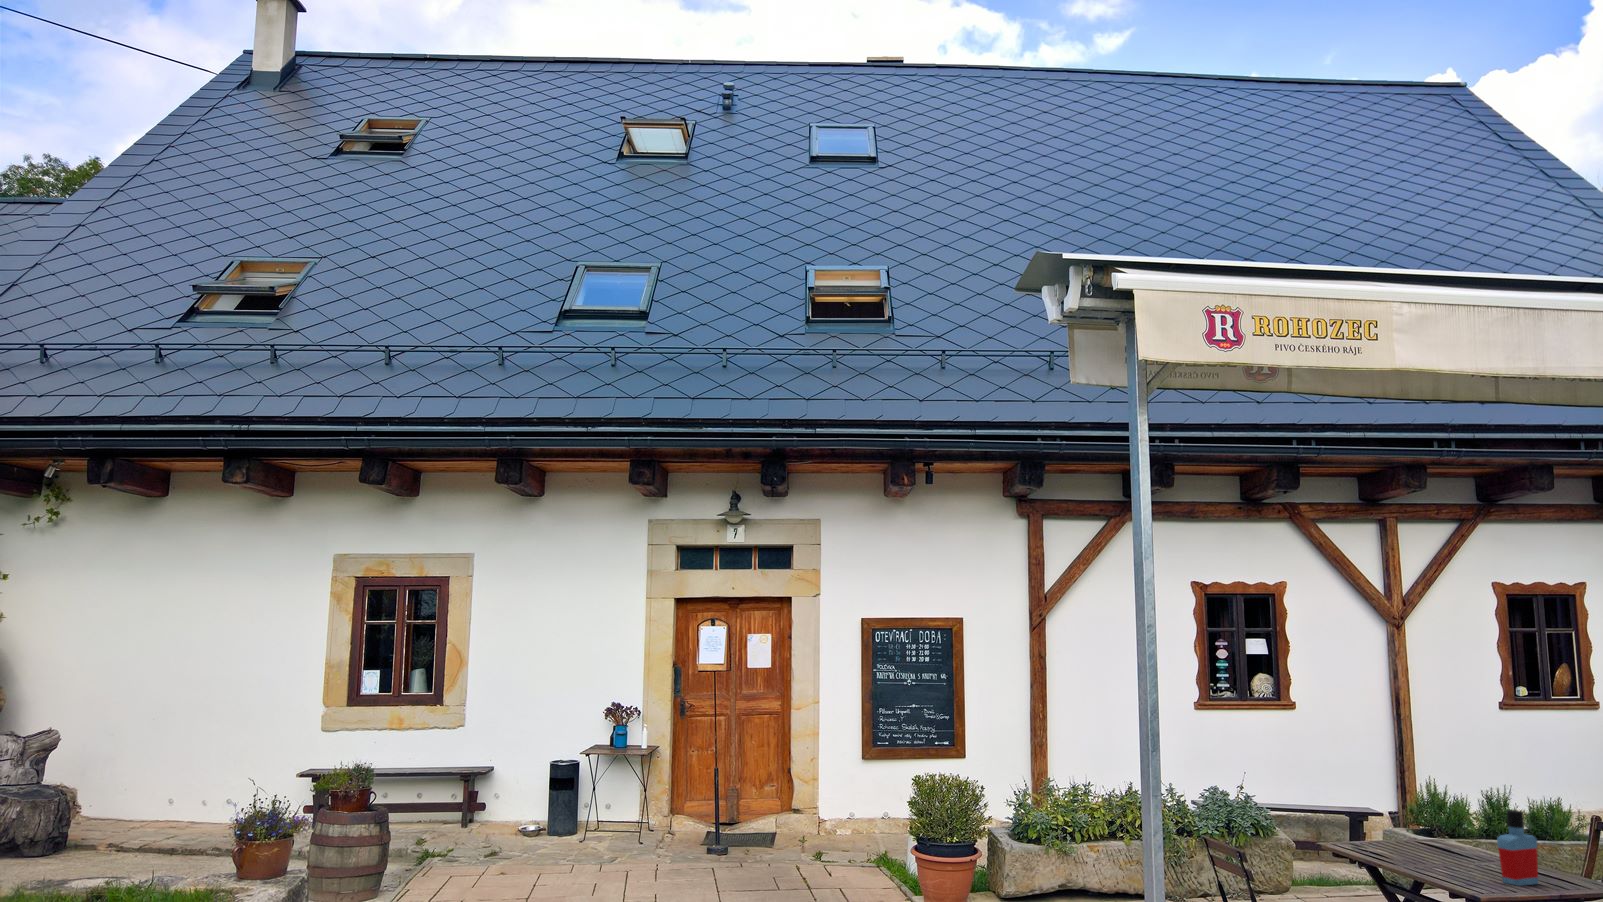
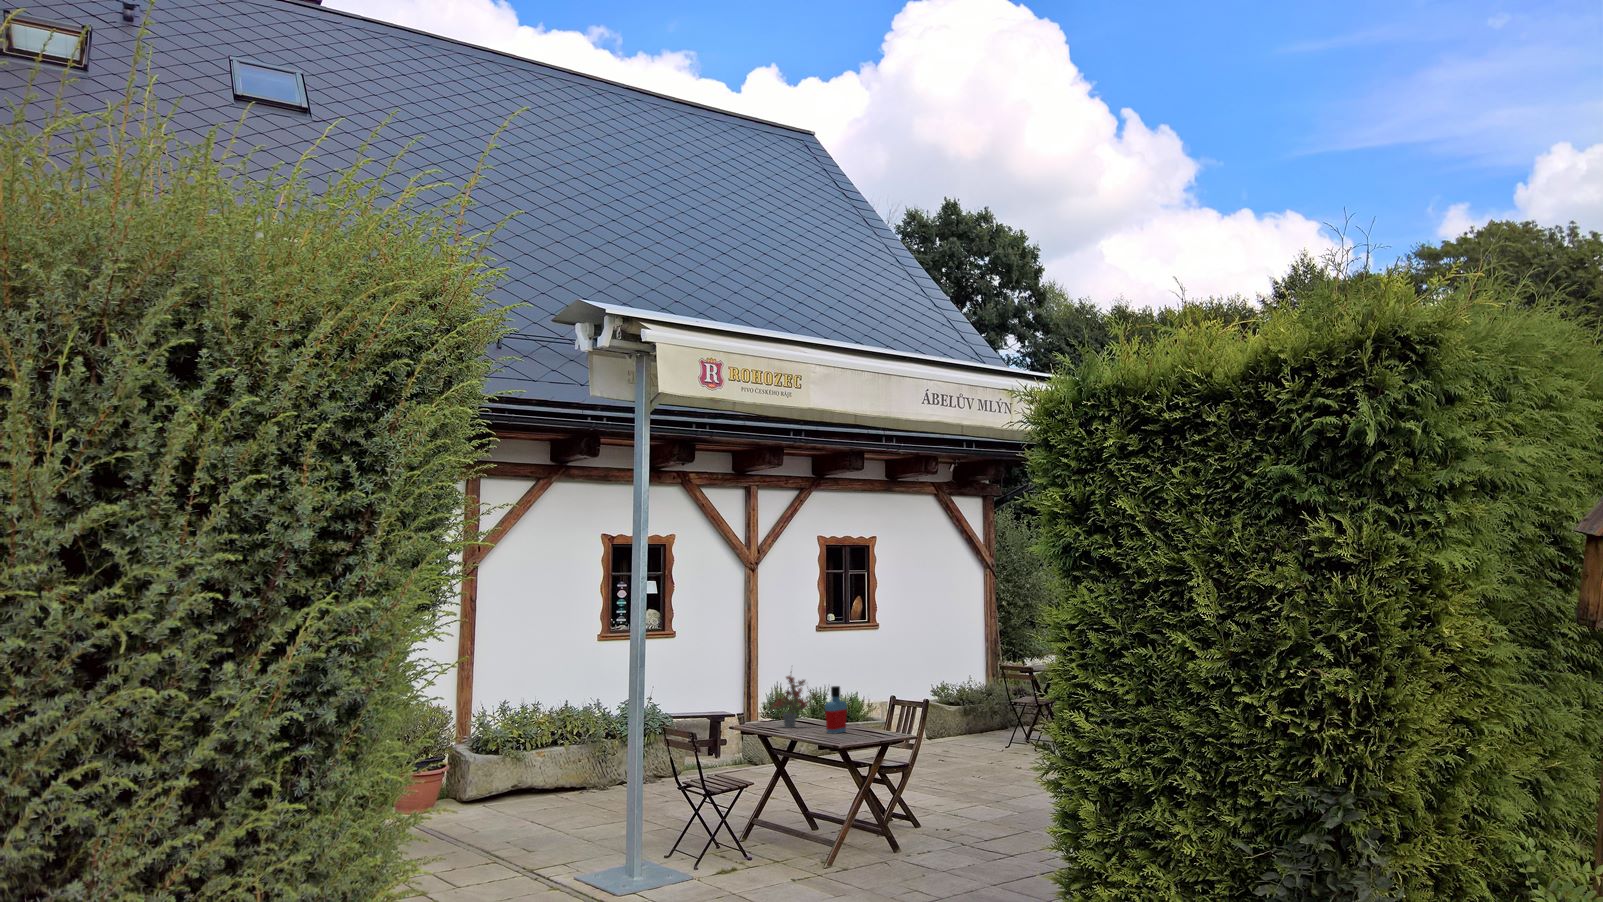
potted plant: none [1397,768,1490,862] -> present [770,671,816,728]

